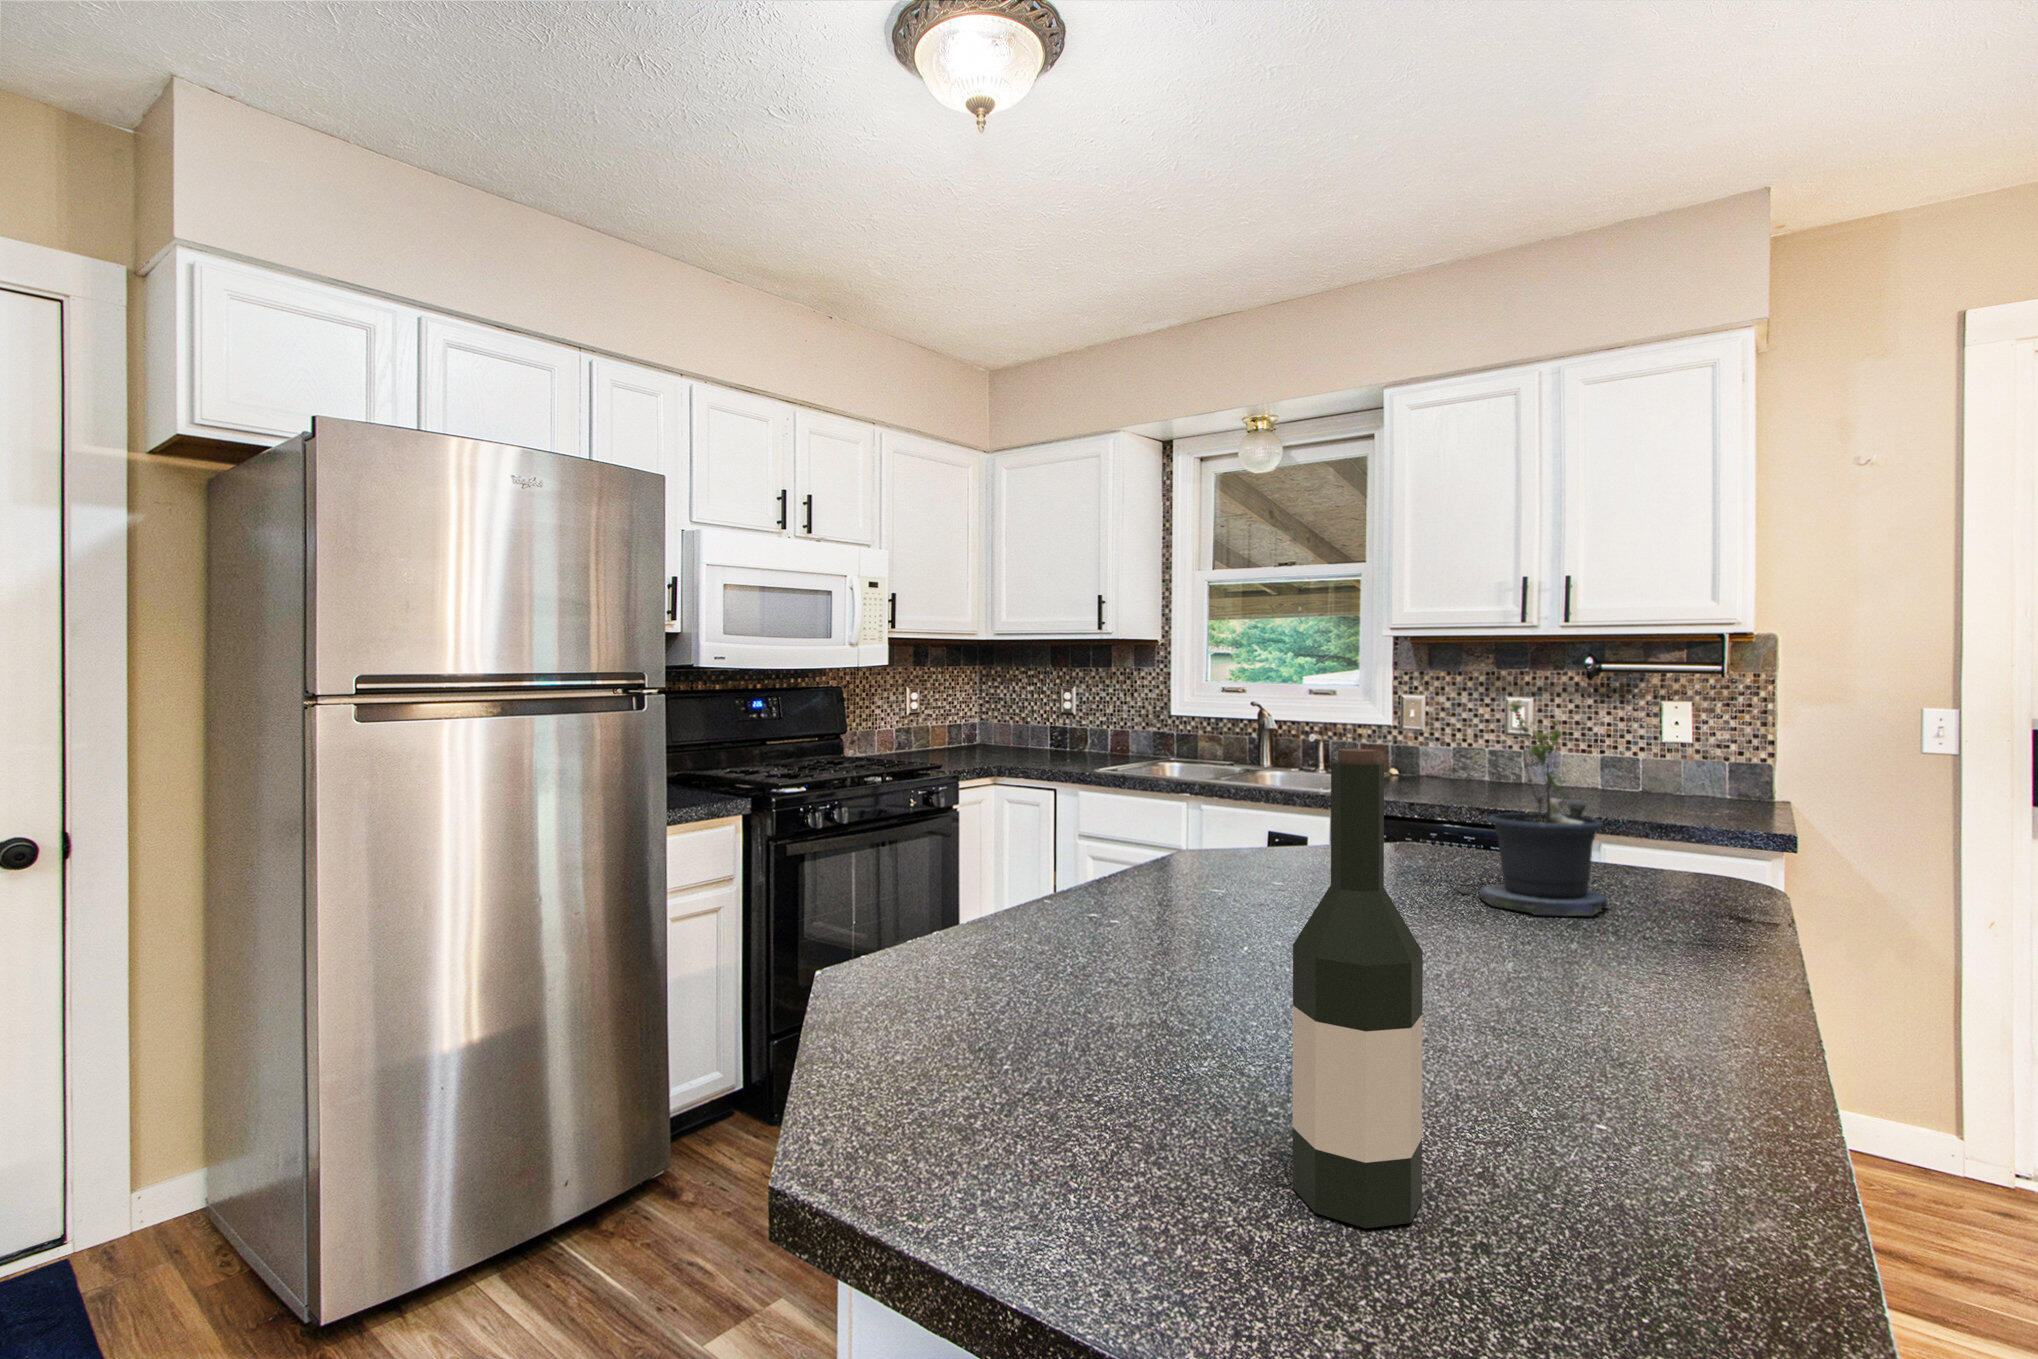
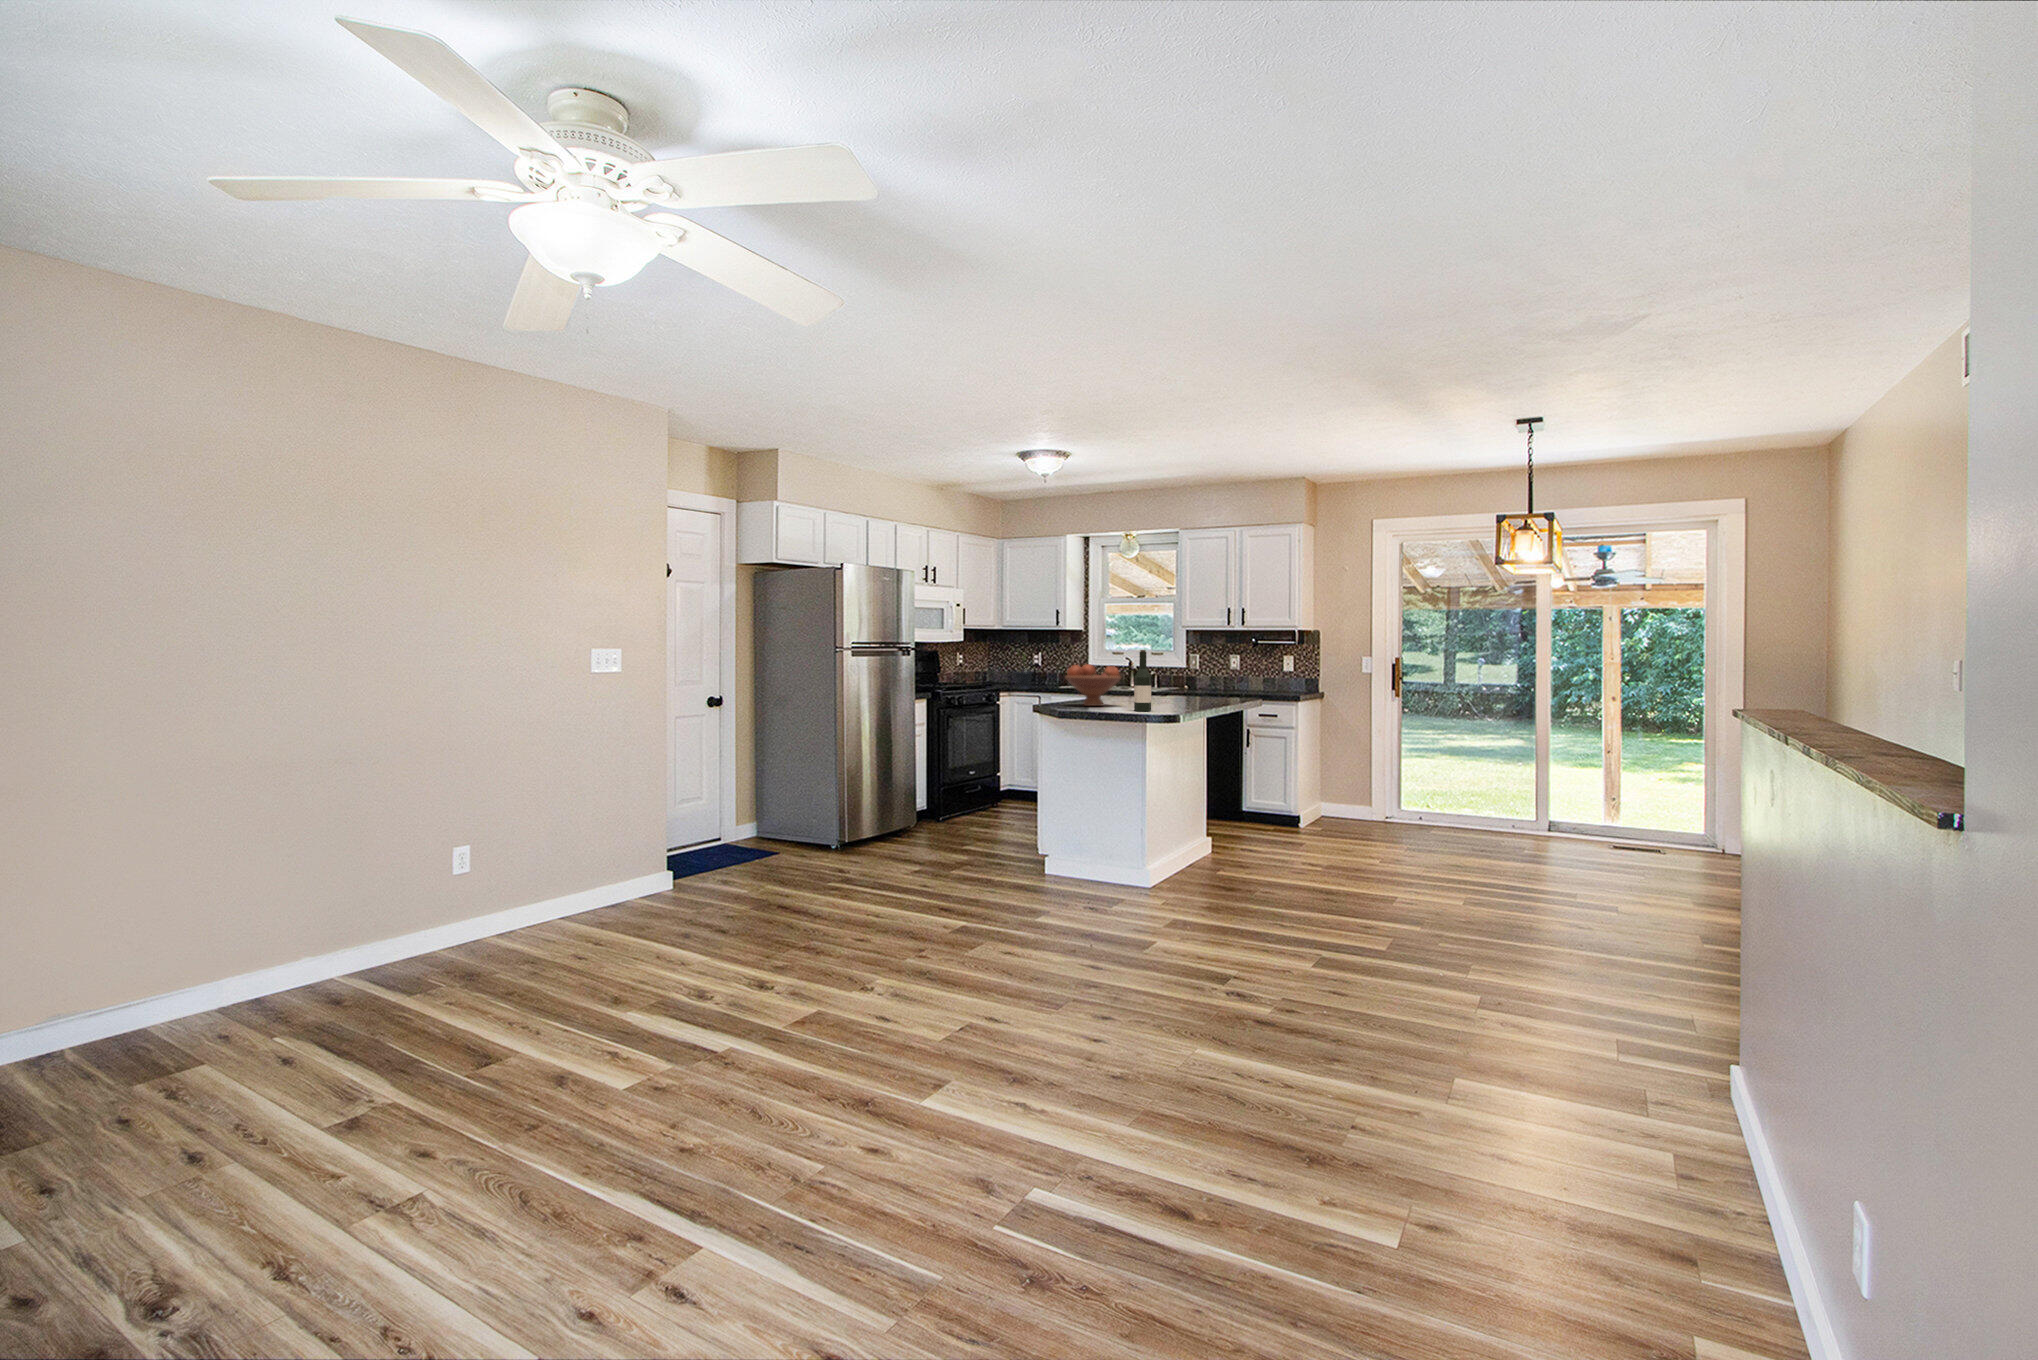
potted plant: present [1455,700,1613,916] -> present [1013,655,1033,689]
fruit bowl: none [938,778,1216,1005] -> present [1066,664,1121,706]

